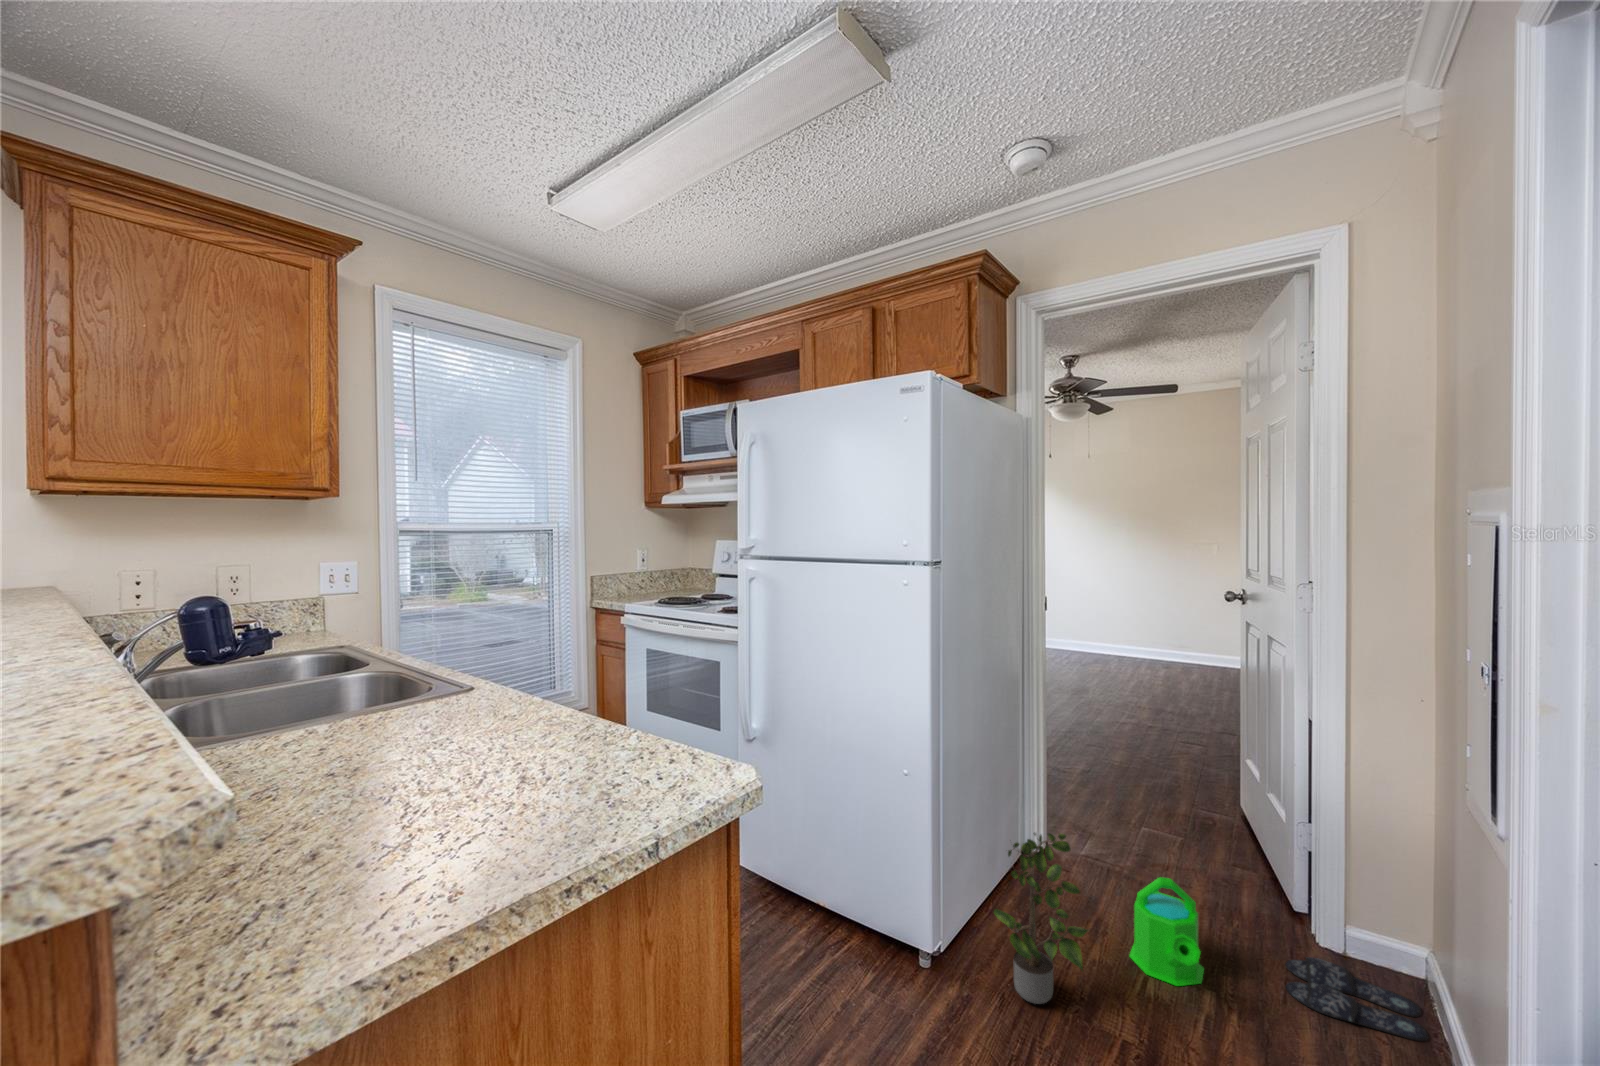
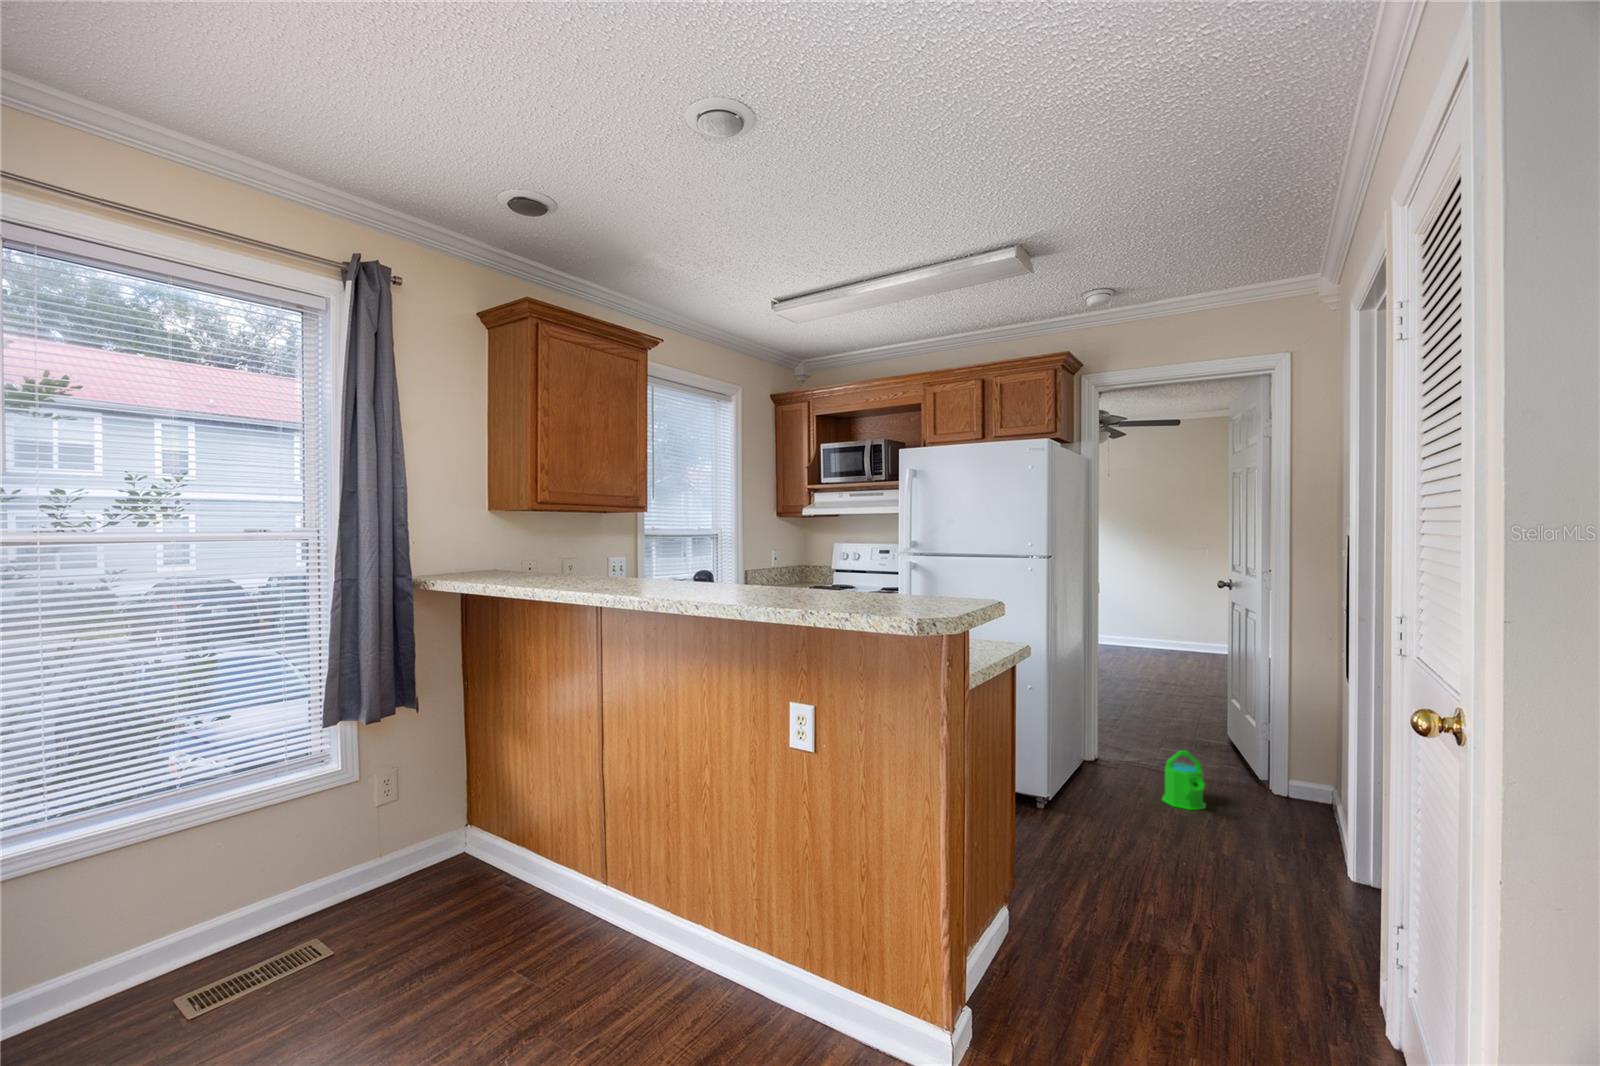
potted plant: present [994,833,1088,1004] -> none [1084,715,1141,818]
slippers: present [1286,957,1429,1041] -> none [1253,797,1329,824]

